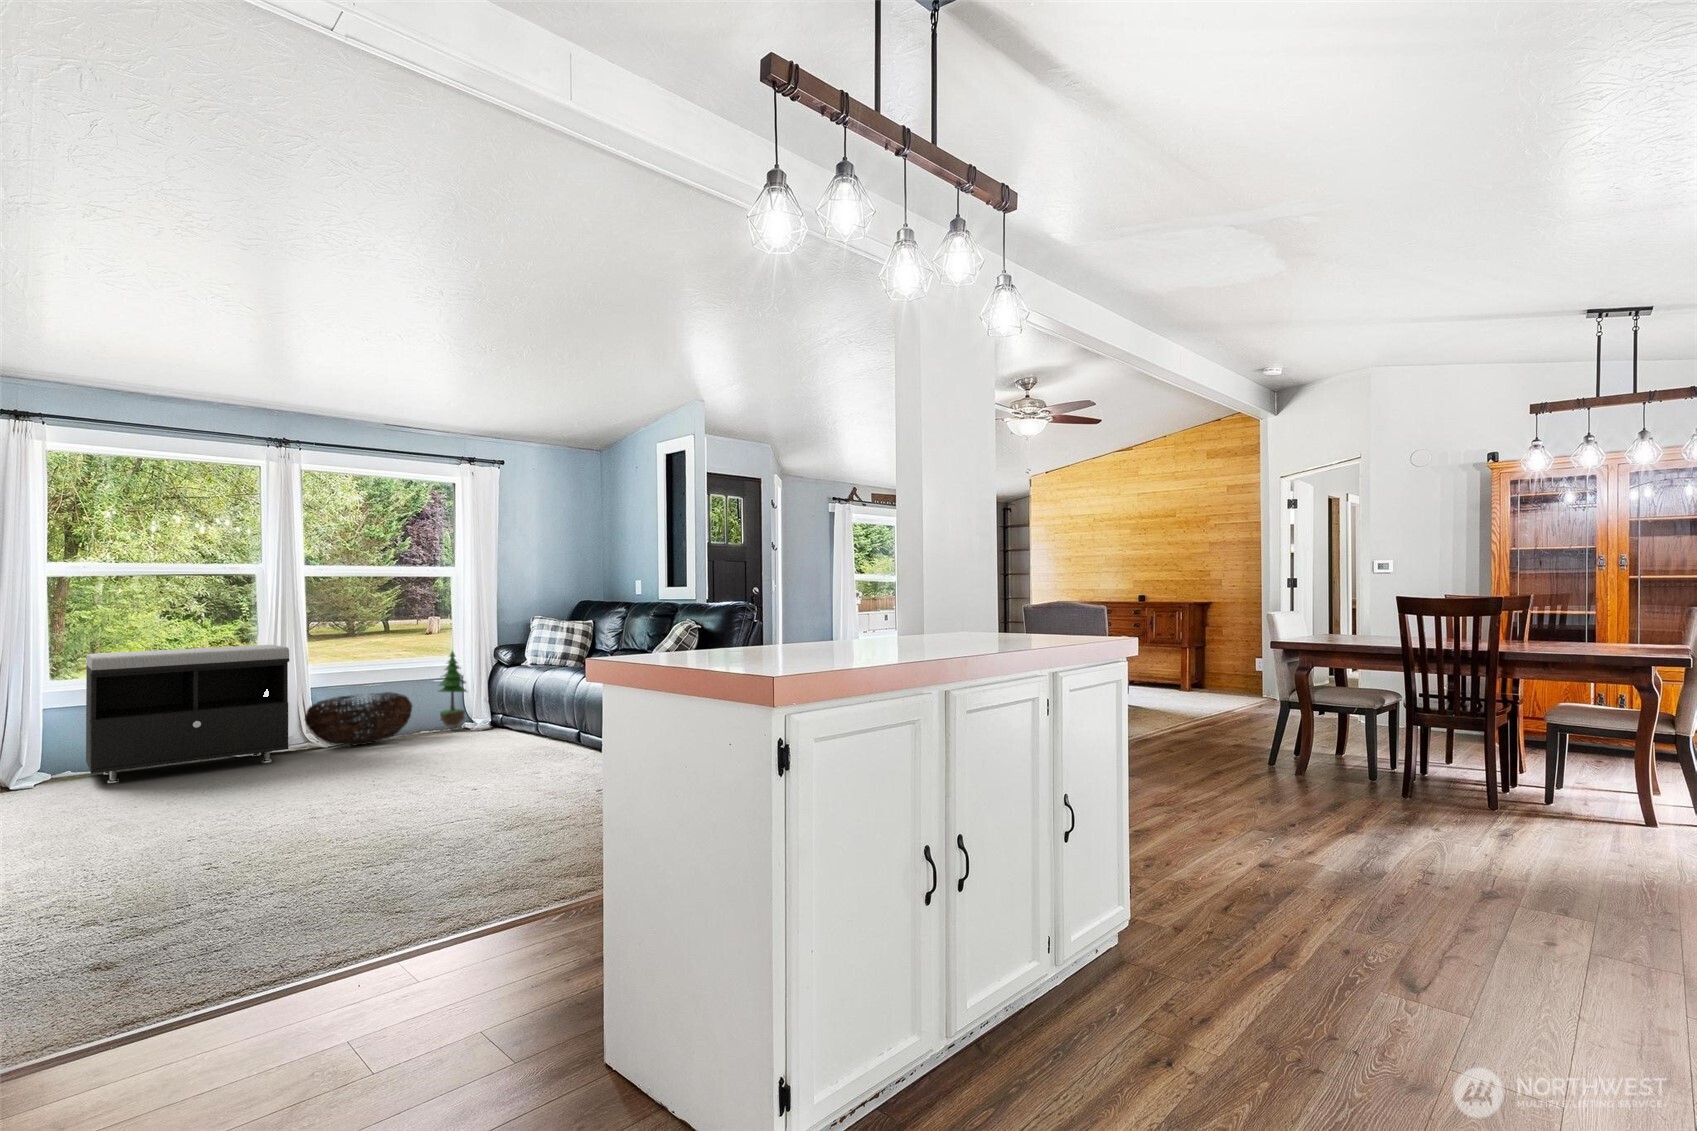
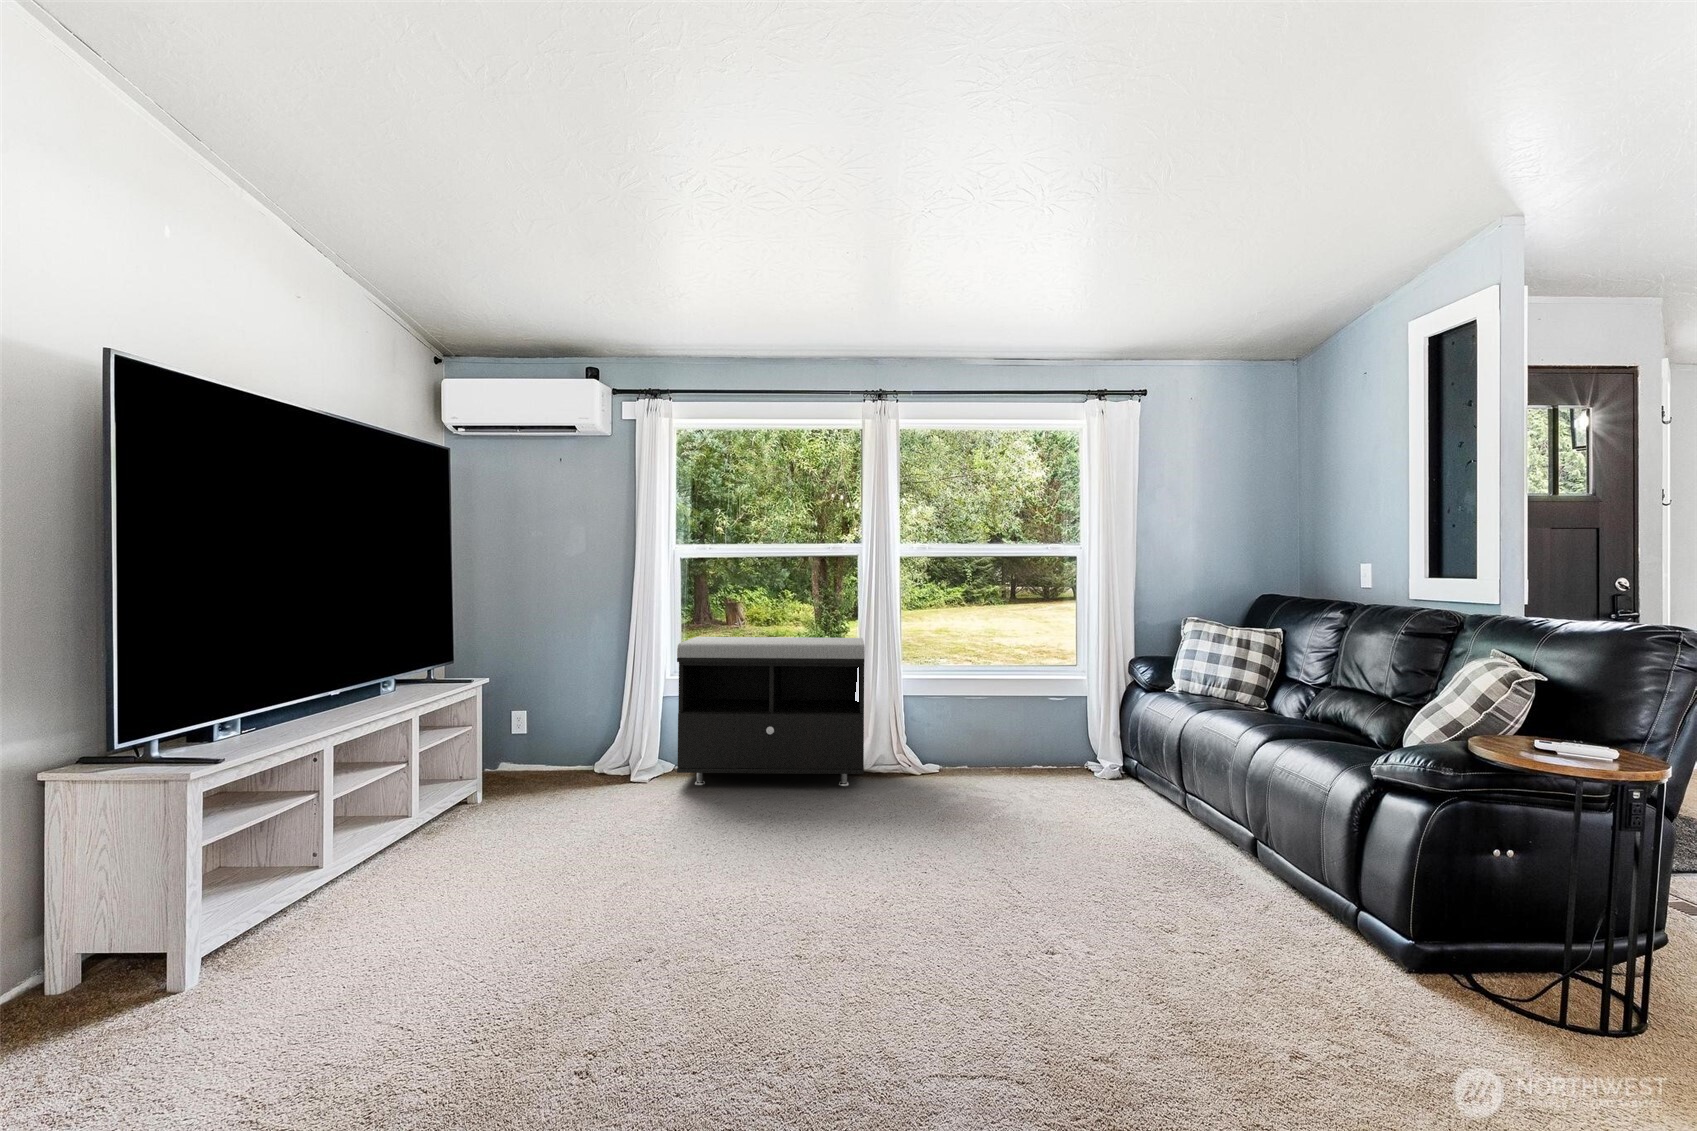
potted tree: present [438,651,467,730] -> none [1051,659,1093,772]
basket: present [305,692,412,745] -> none [893,711,1019,777]

